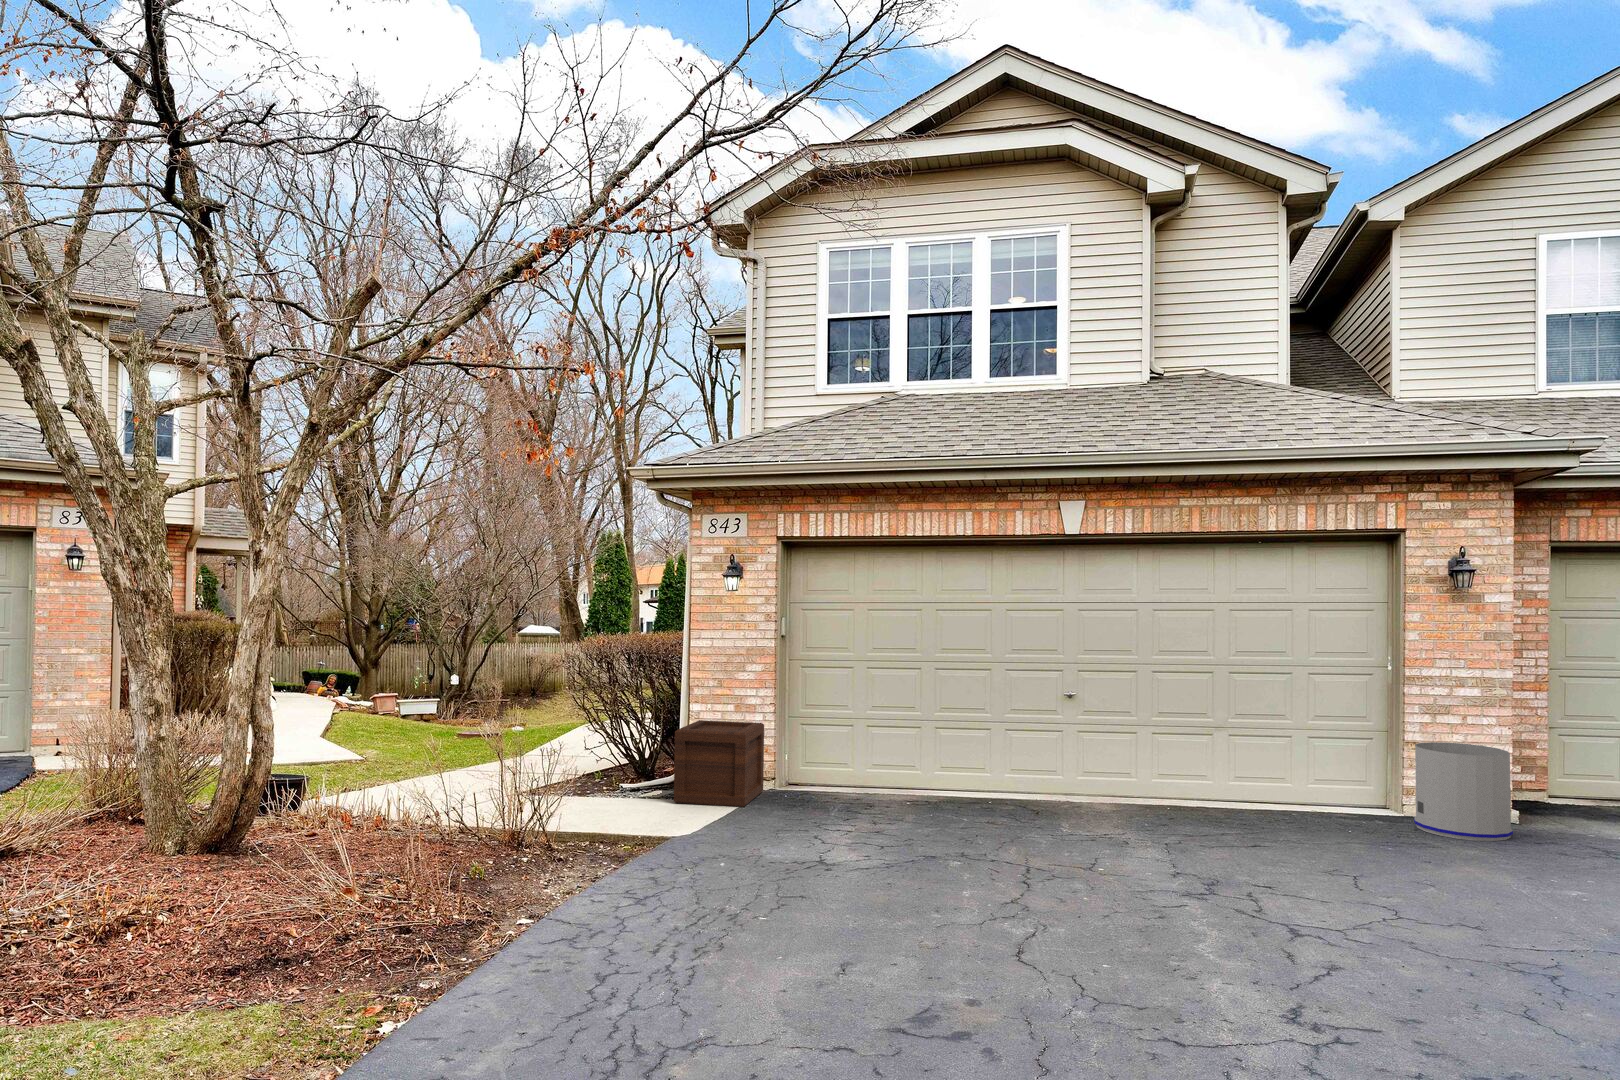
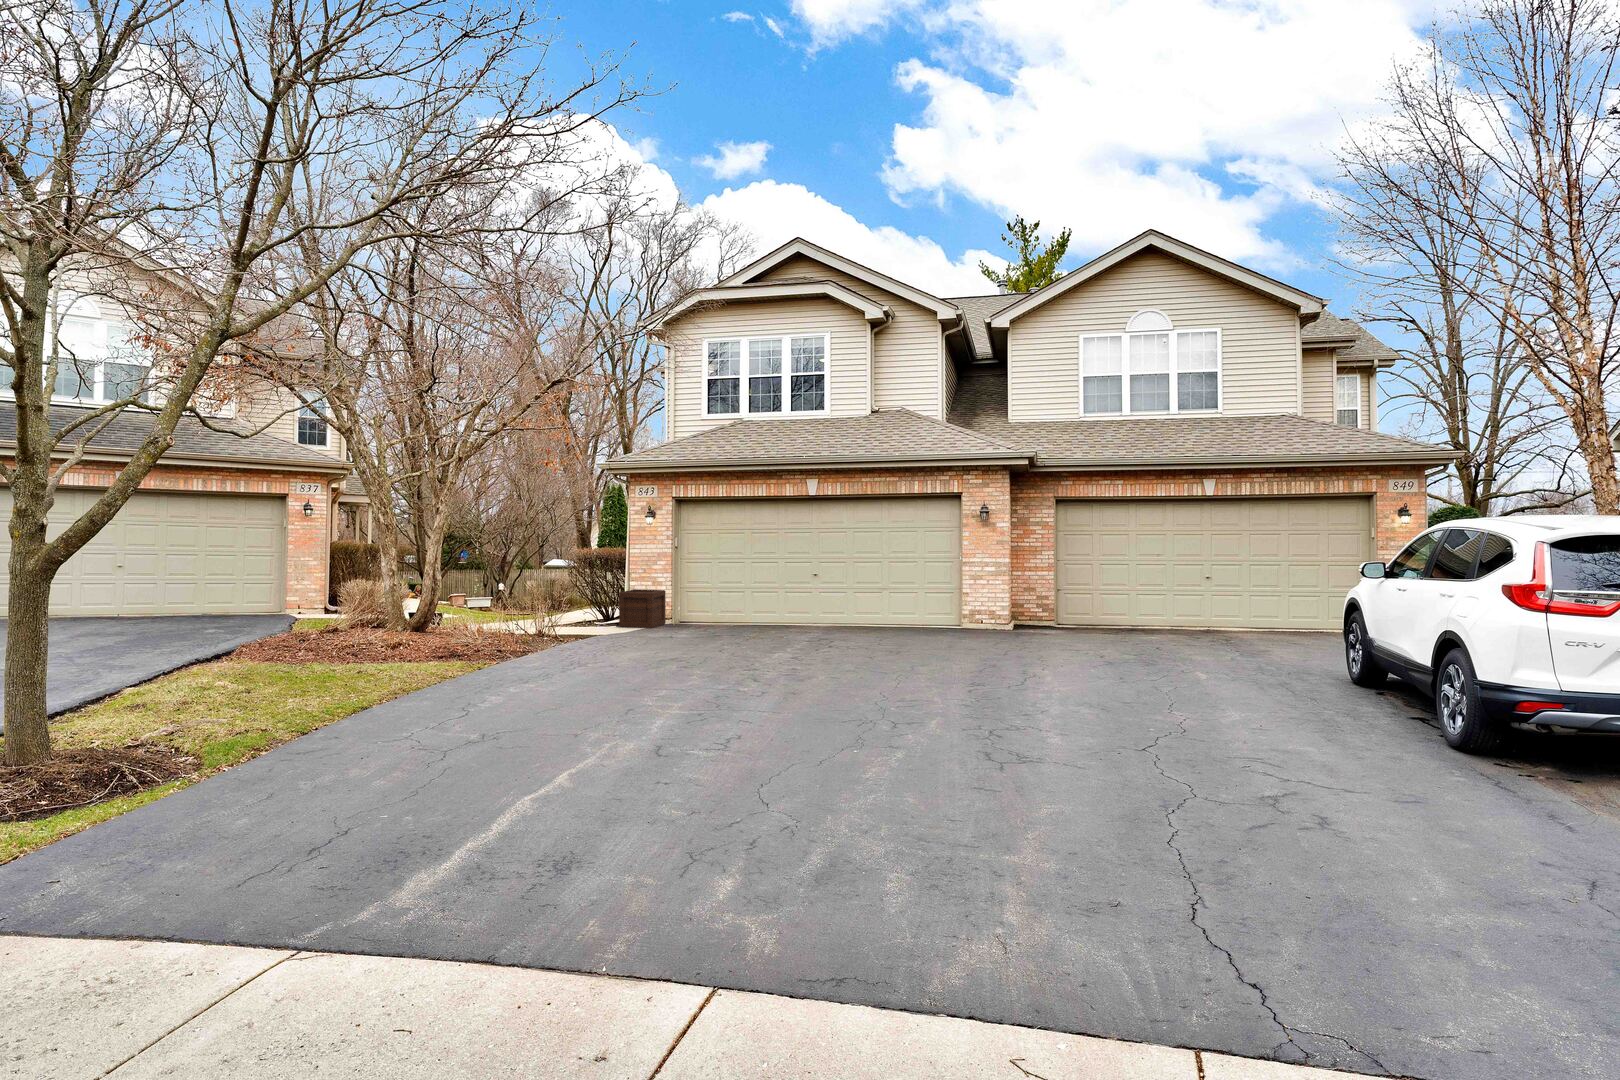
trash can: present [1414,742,1513,841] -> none [956,594,995,635]

